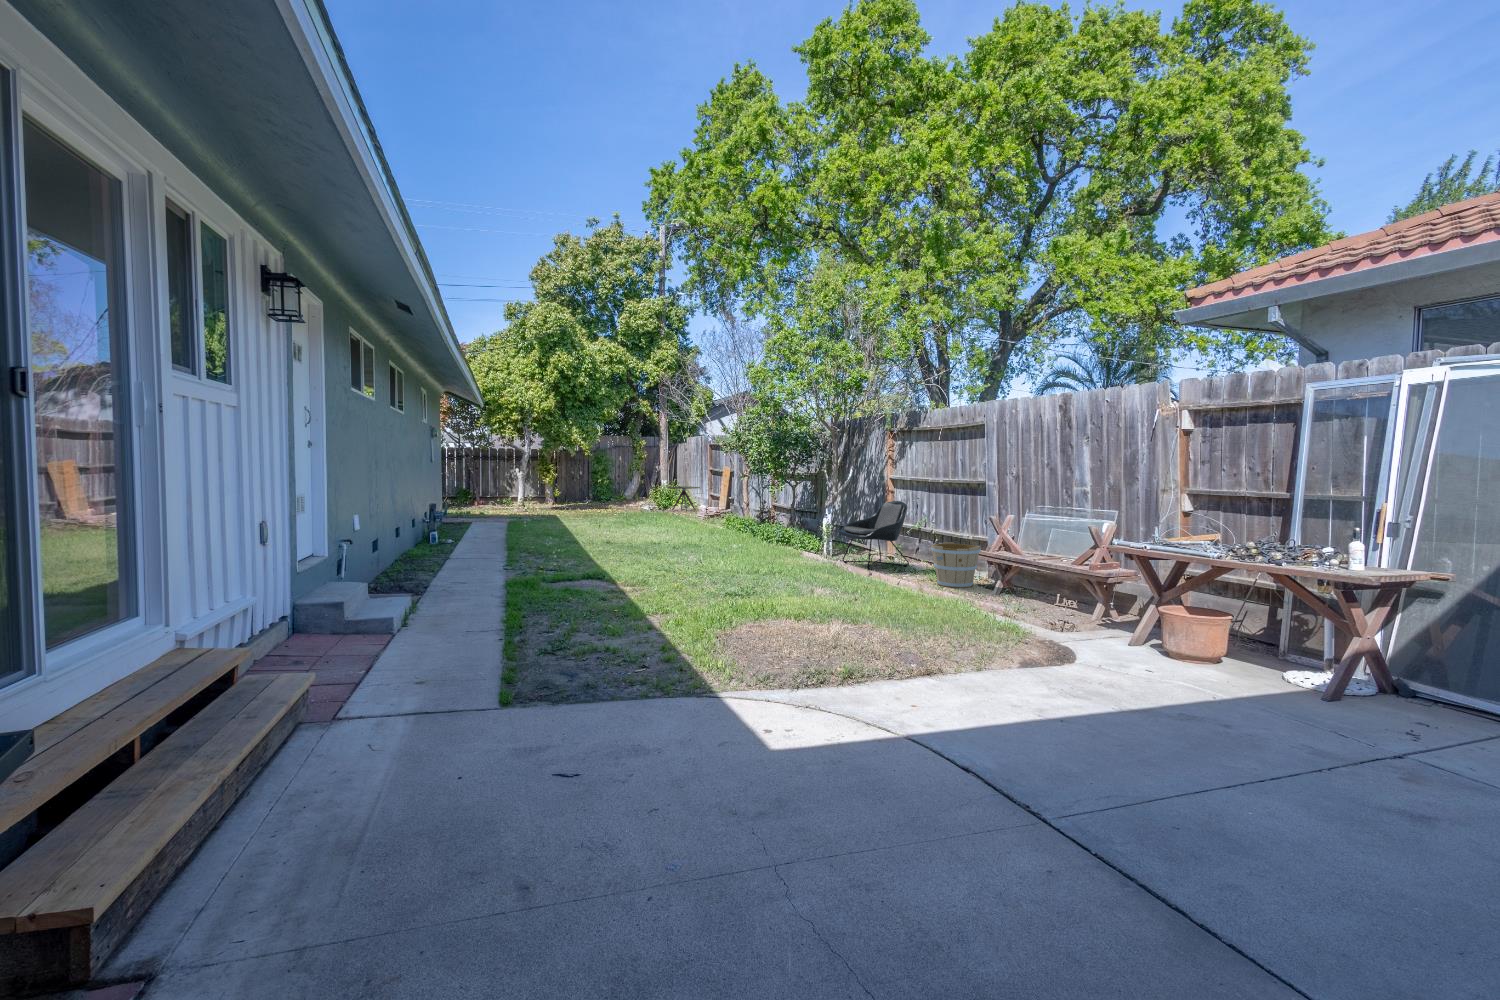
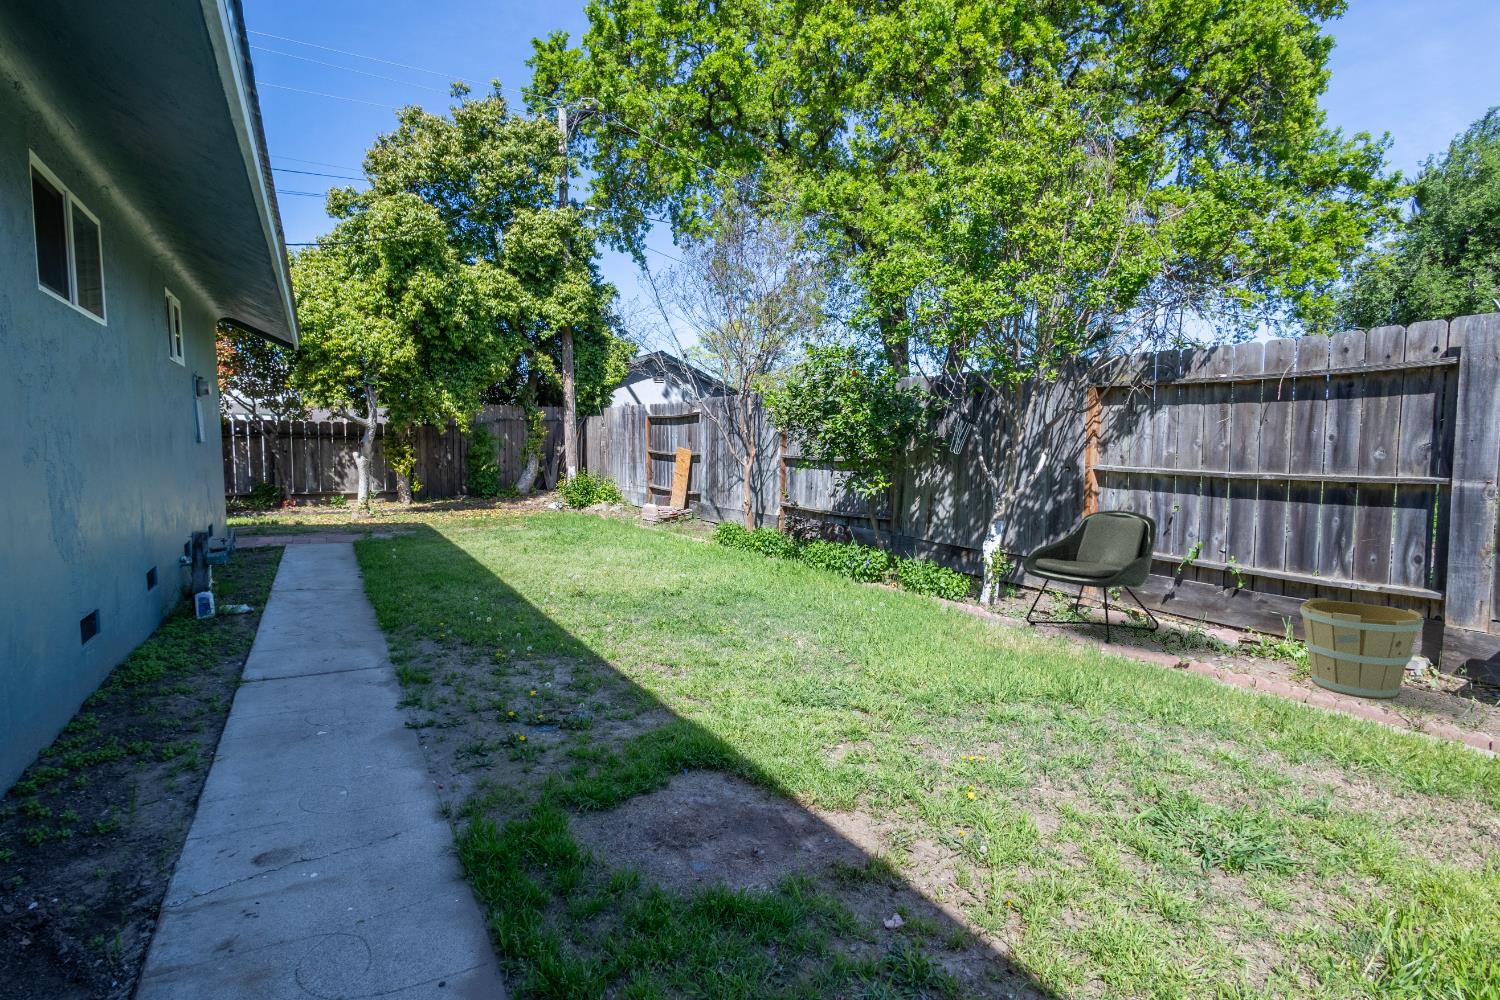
round table: present [667,486,700,511] -> none [588,477,637,512]

